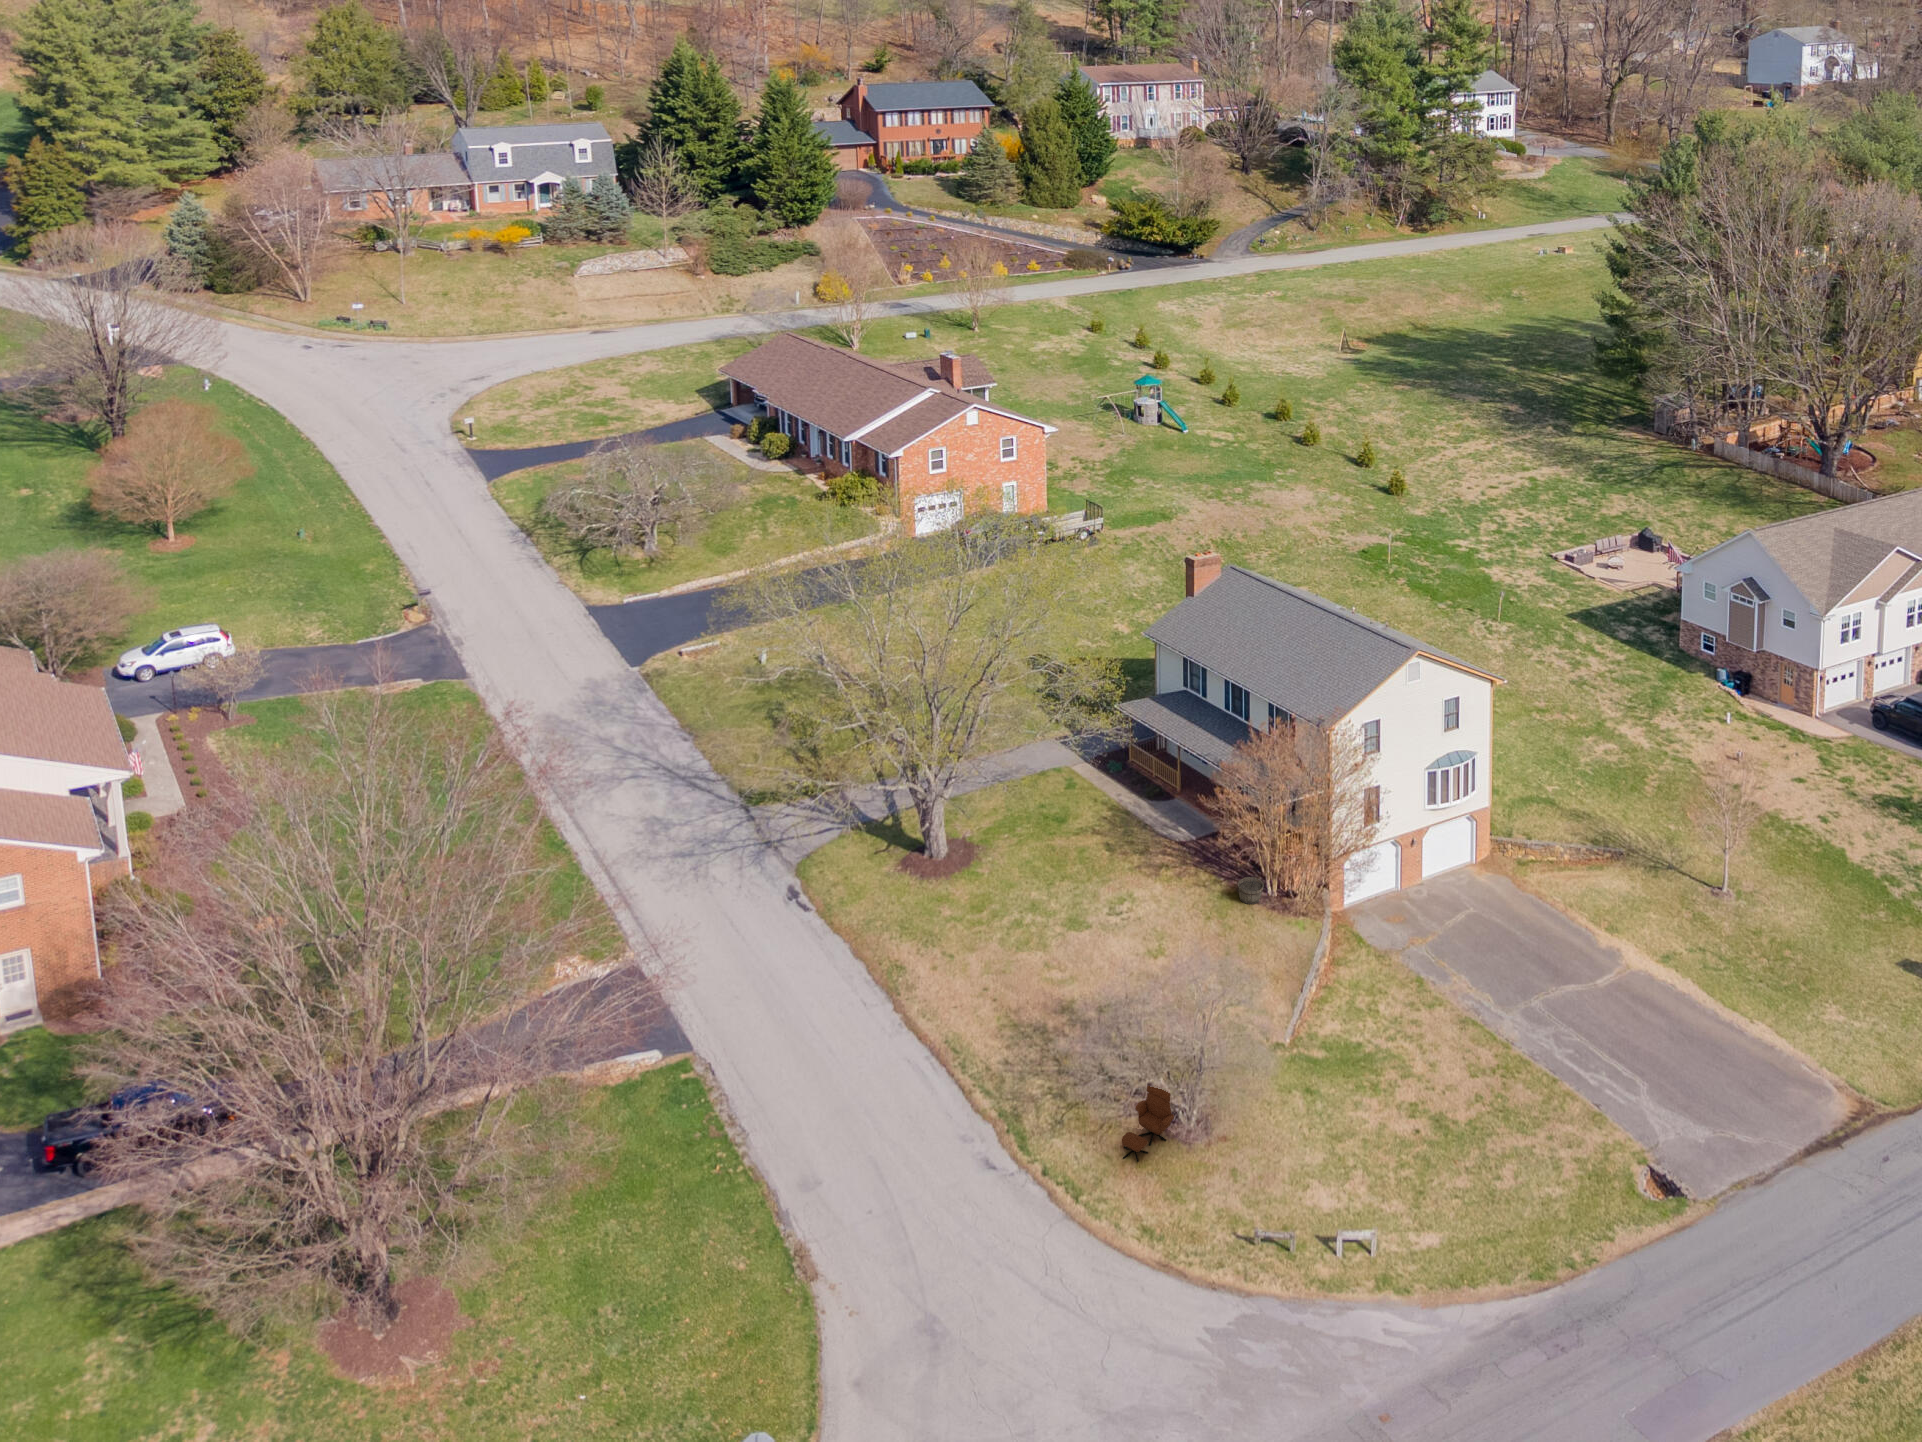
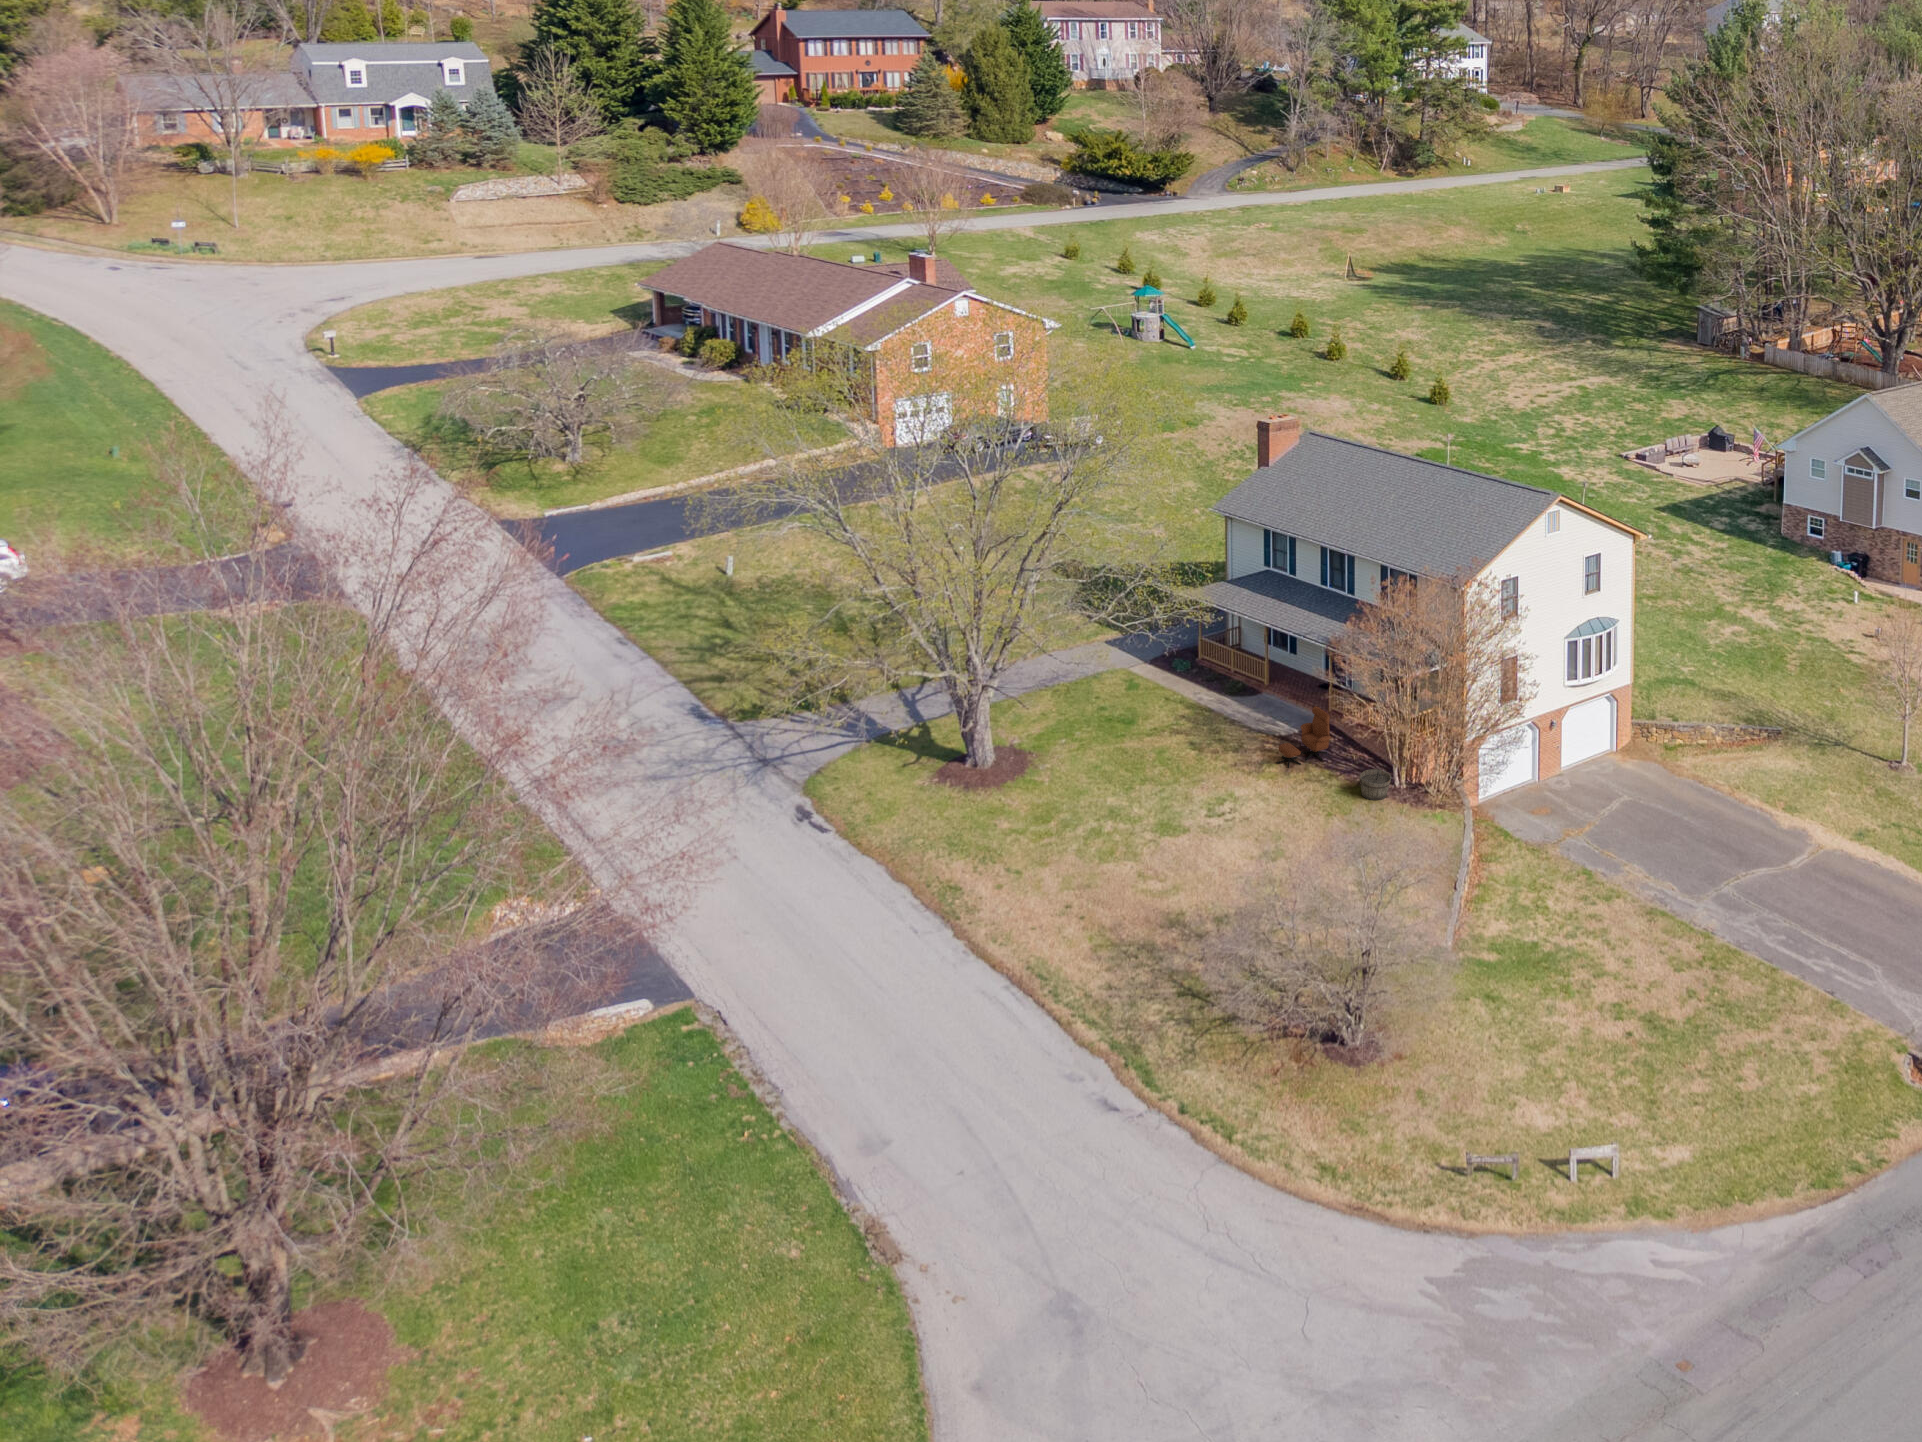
lounge chair: present [1122,1086,1174,1162] -> present [1277,706,1331,768]

